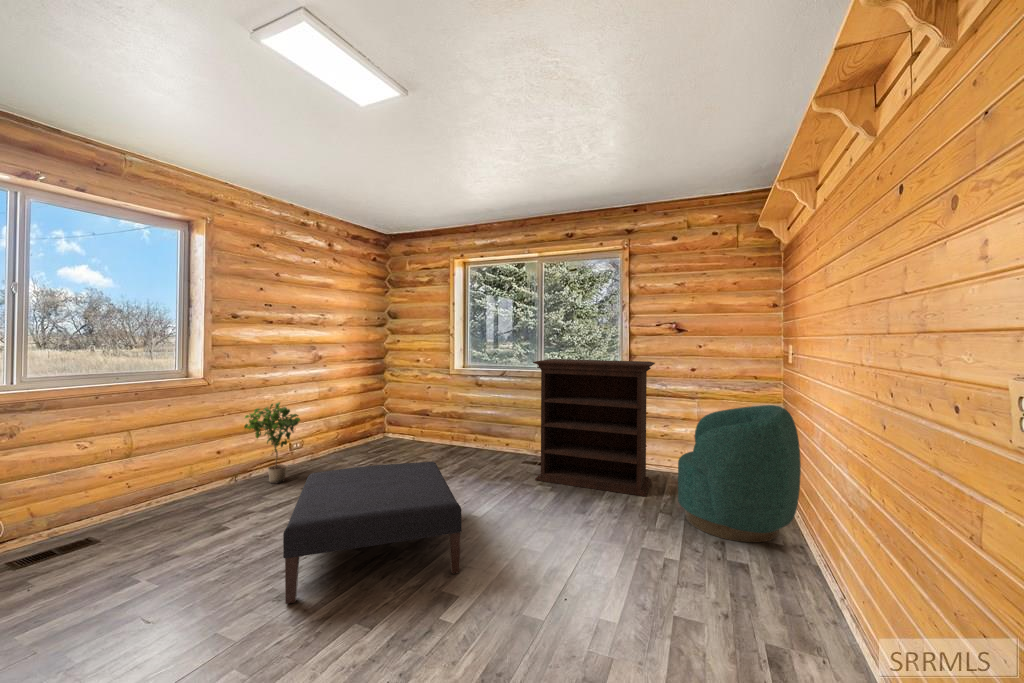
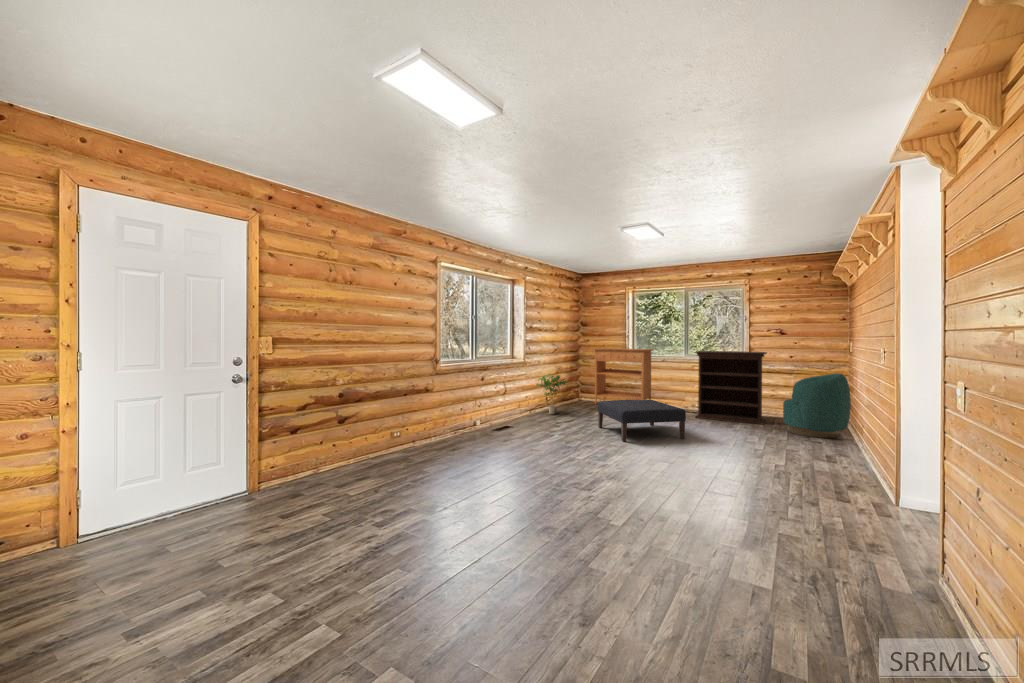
console table: none [389,354,488,458] -> present [593,348,653,404]

